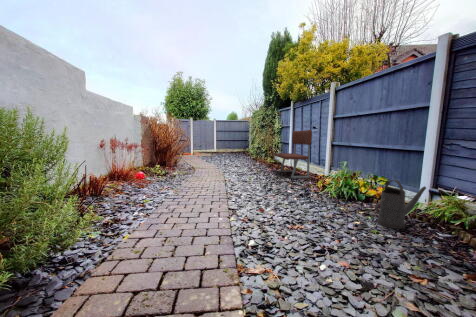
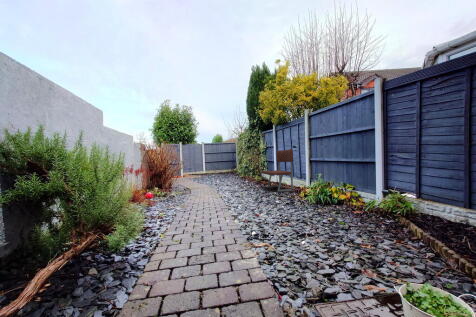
watering can: present [375,180,426,229] -> none [342,183,378,220]

